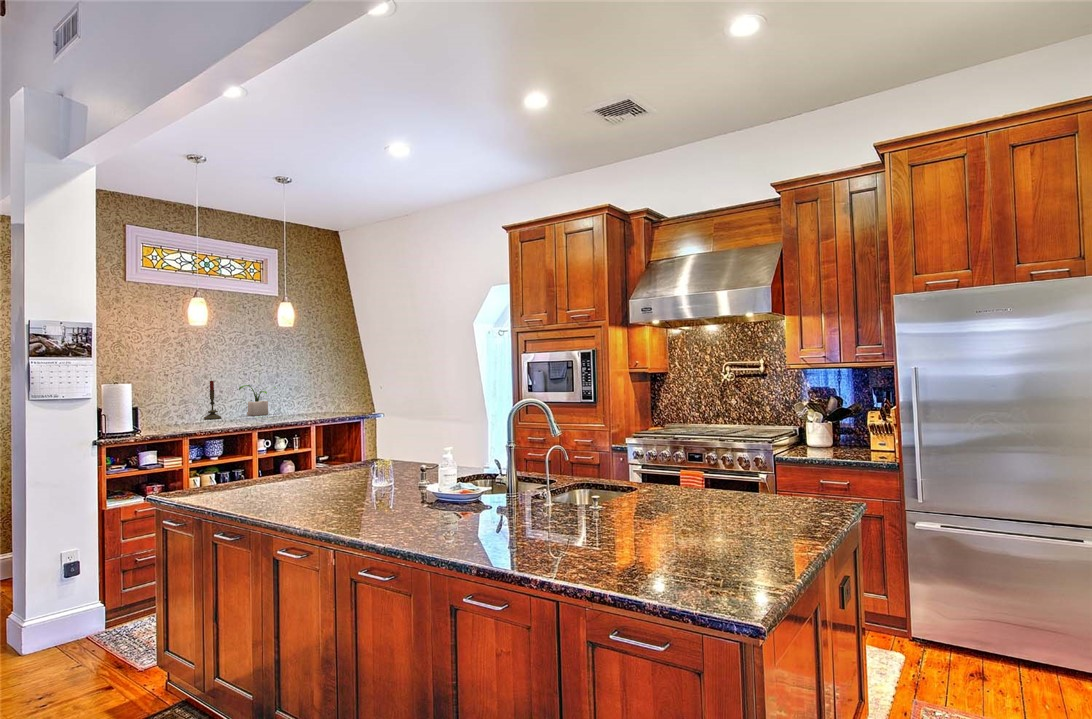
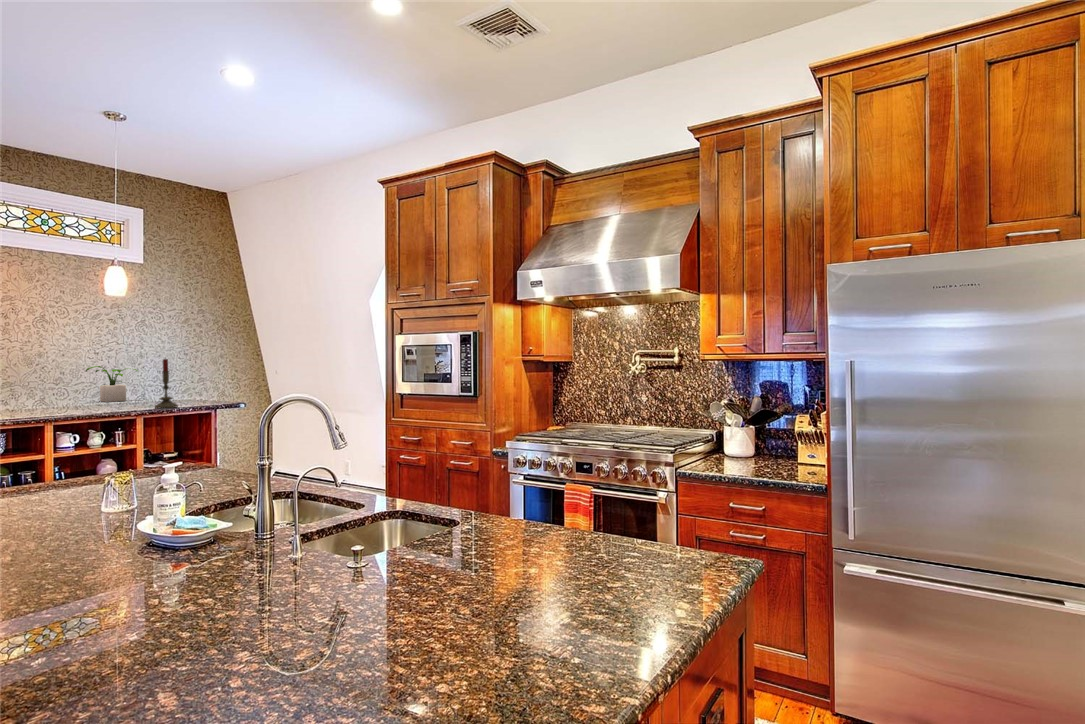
candle: present [204,380,221,419] -> present [155,359,178,408]

